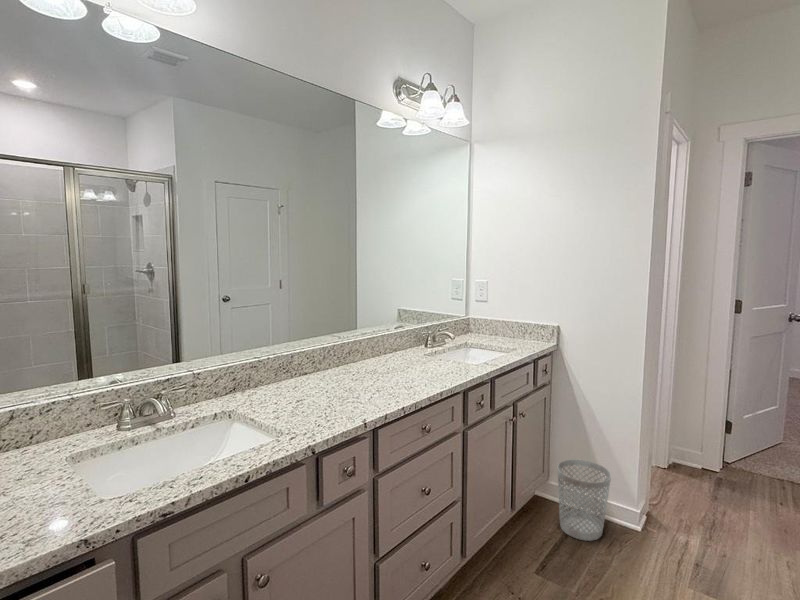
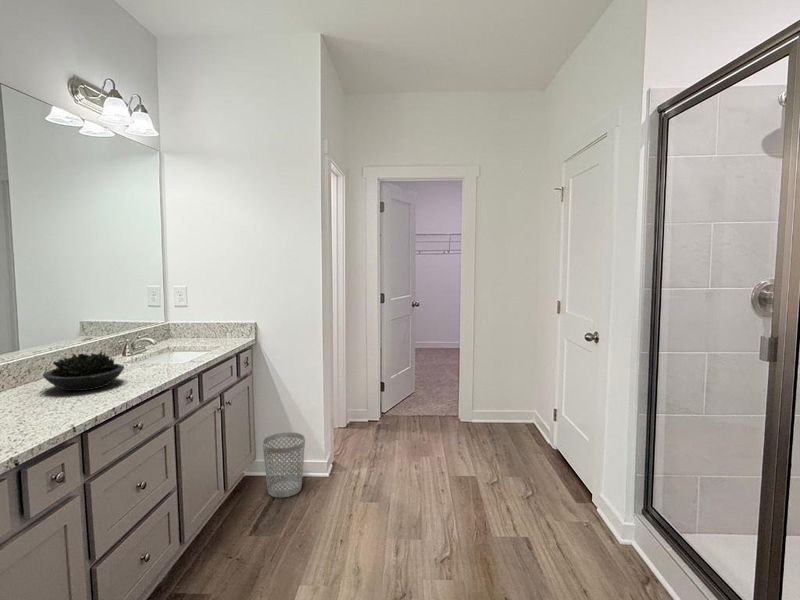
succulent plant: none [356,344,420,382] -> present [43,352,124,391]

